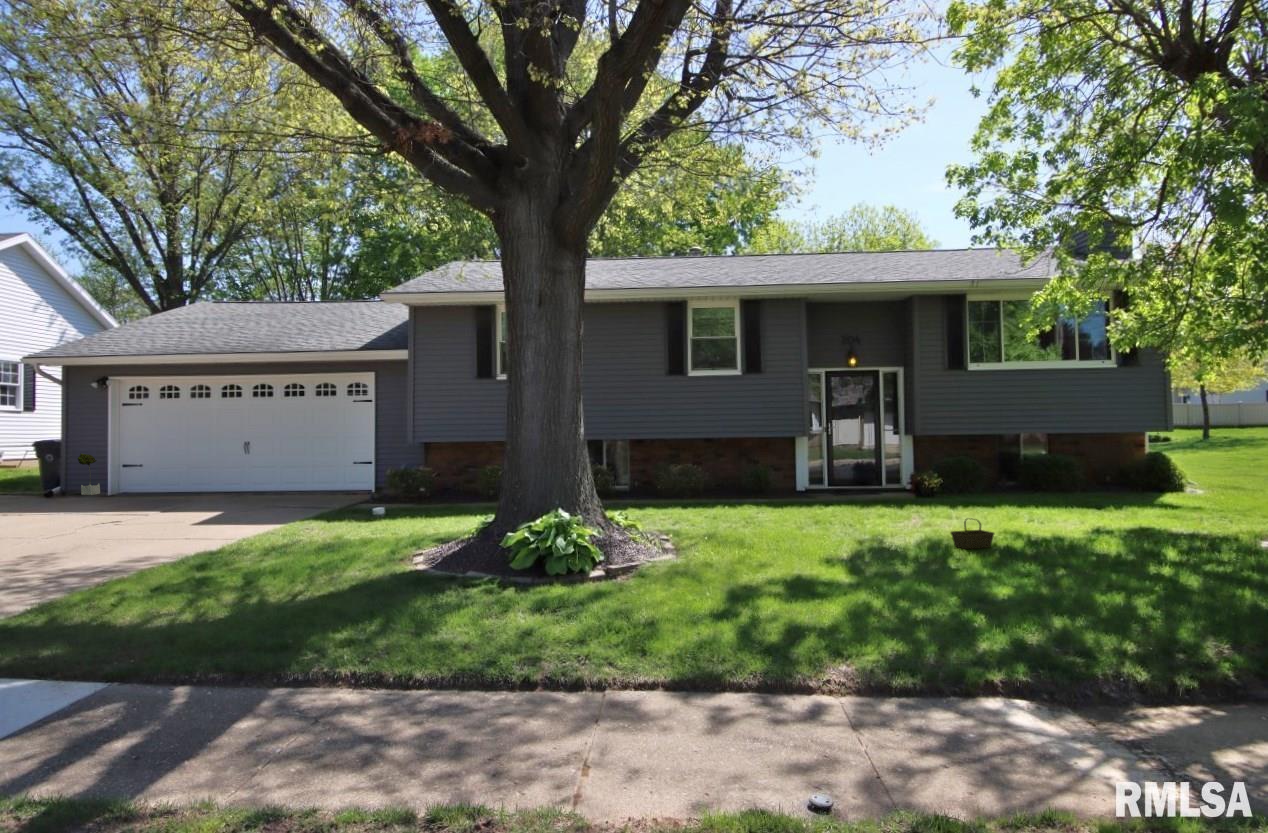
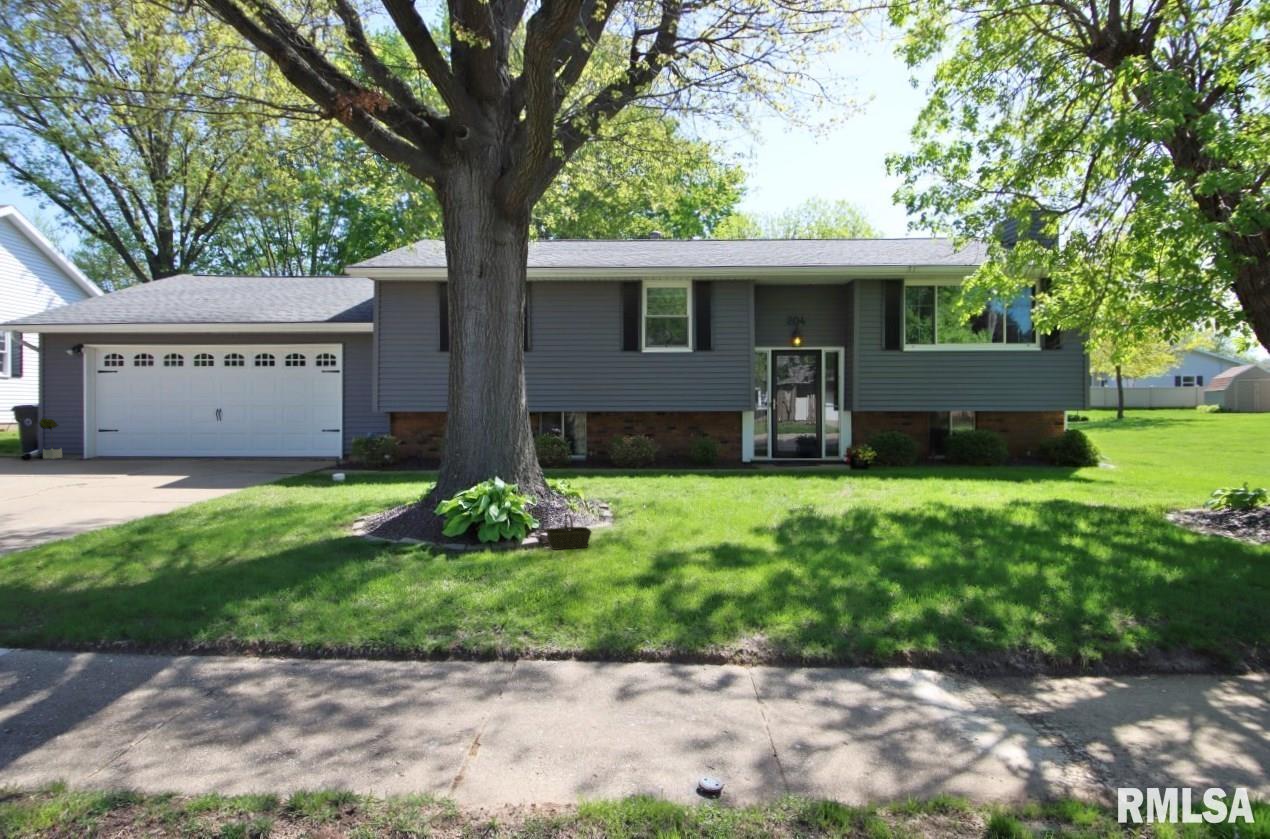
basket: present [951,518,994,549] -> present [546,514,592,550]

